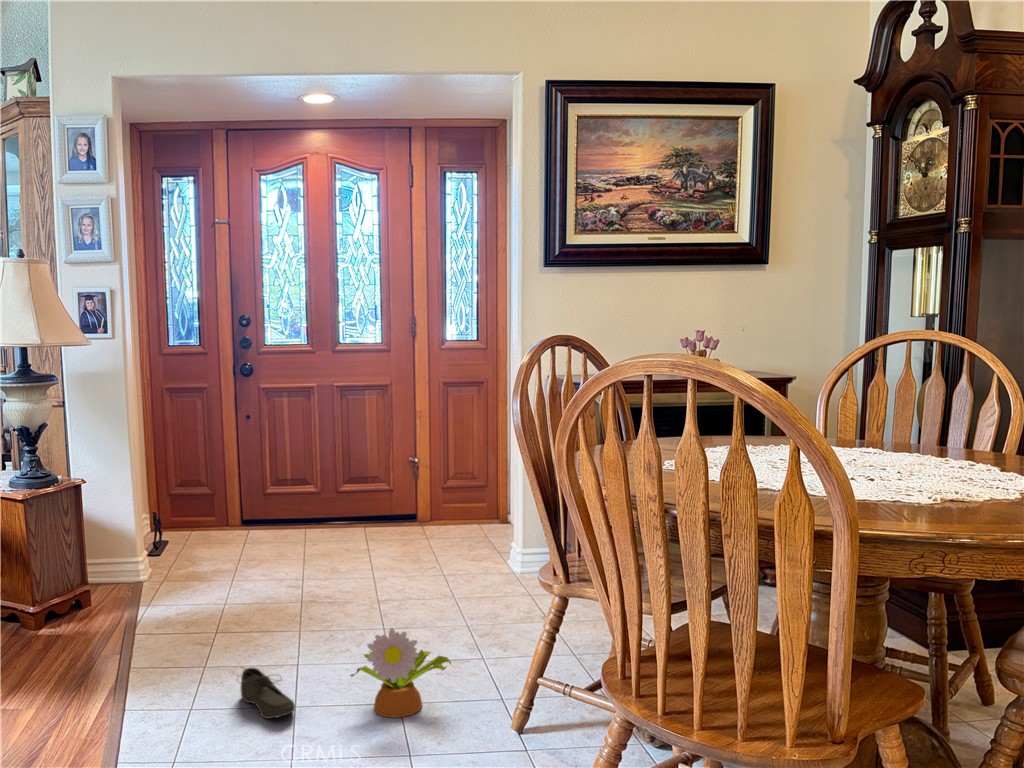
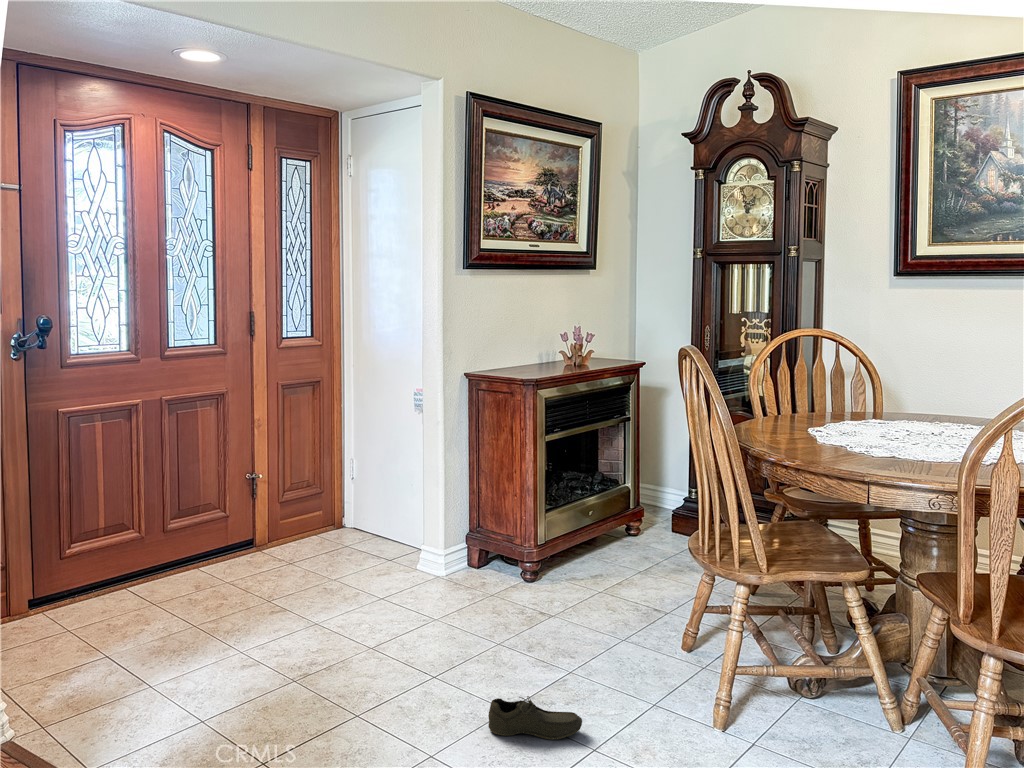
decorative plant: present [351,628,451,718] -> none [573,611,665,699]

